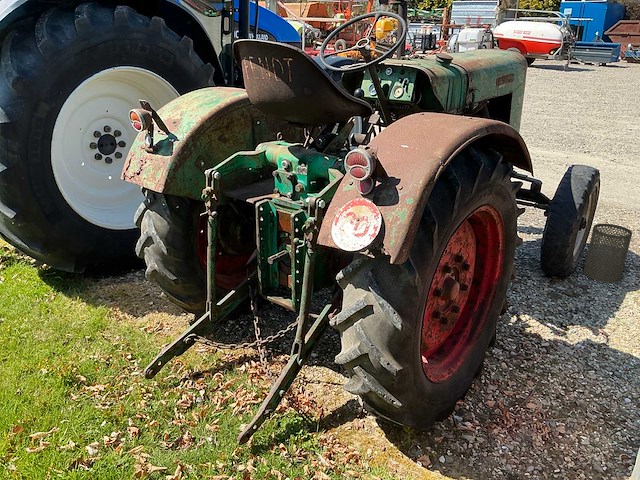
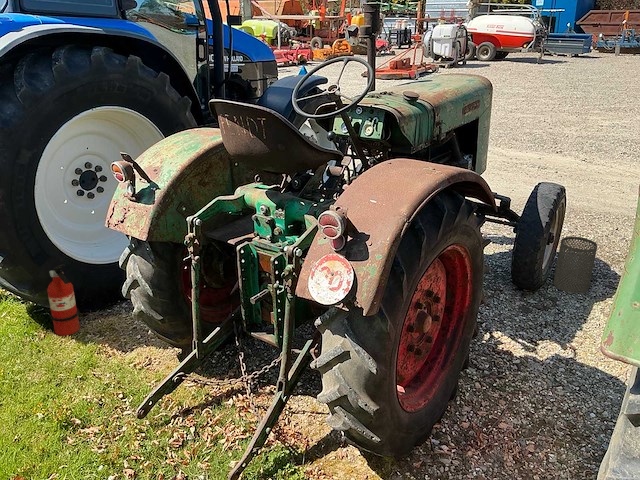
fire extinguisher: none [59,224,91,299] -> present [47,264,80,335]

